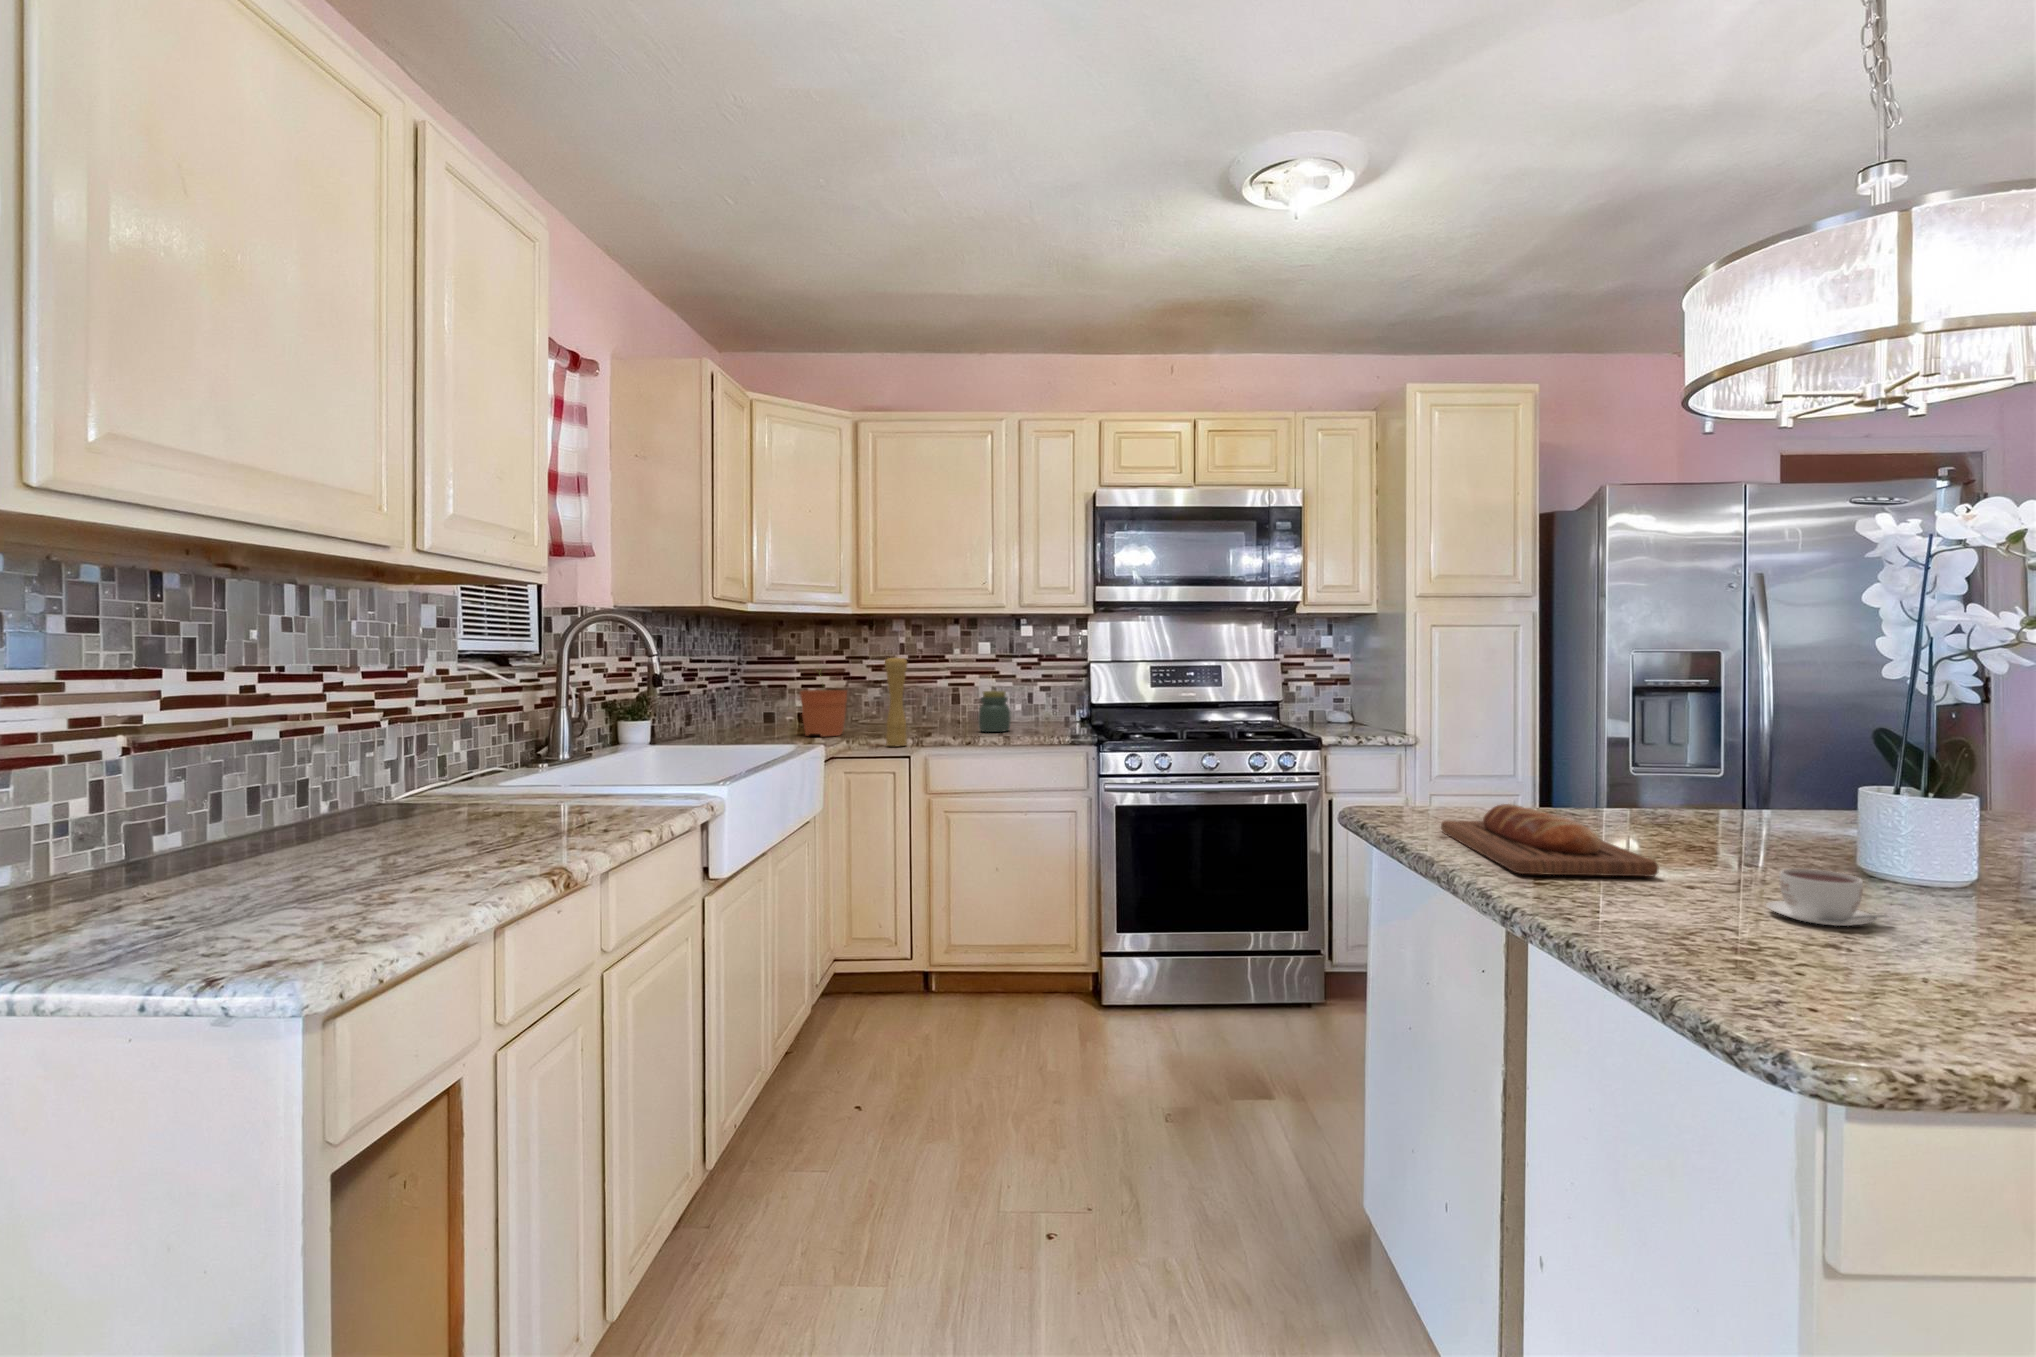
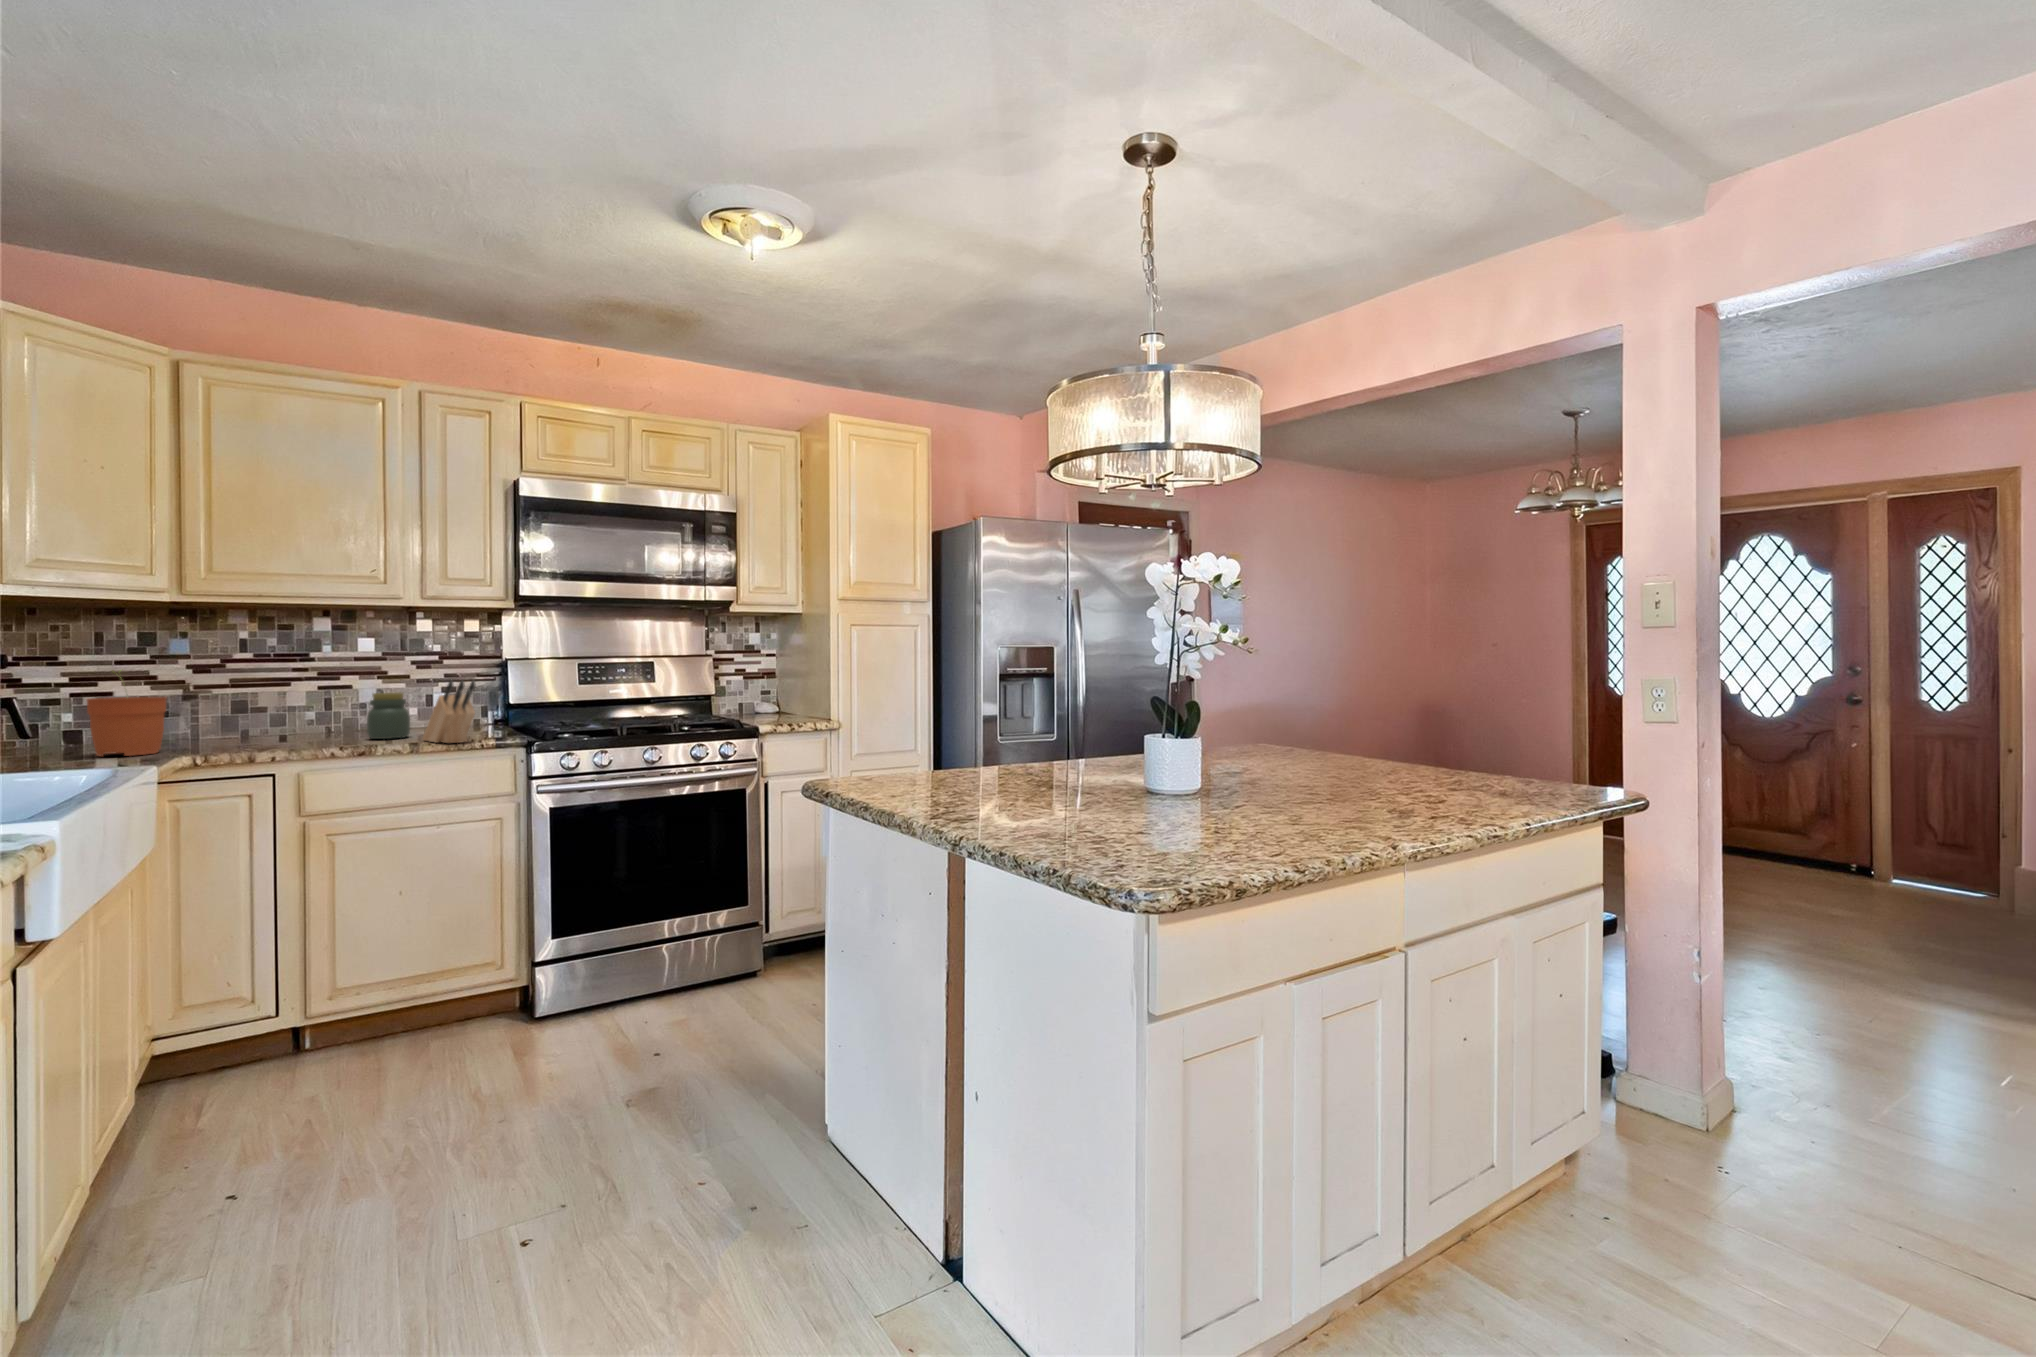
pepper mill: present [885,657,907,746] -> none [239,653,275,761]
knife block: none [1017,681,1056,739] -> present [423,679,475,743]
bread loaf: present [1441,804,1659,877] -> none [884,764,1037,813]
coffee cup: present [1766,869,1886,926] -> none [1102,787,1164,821]

